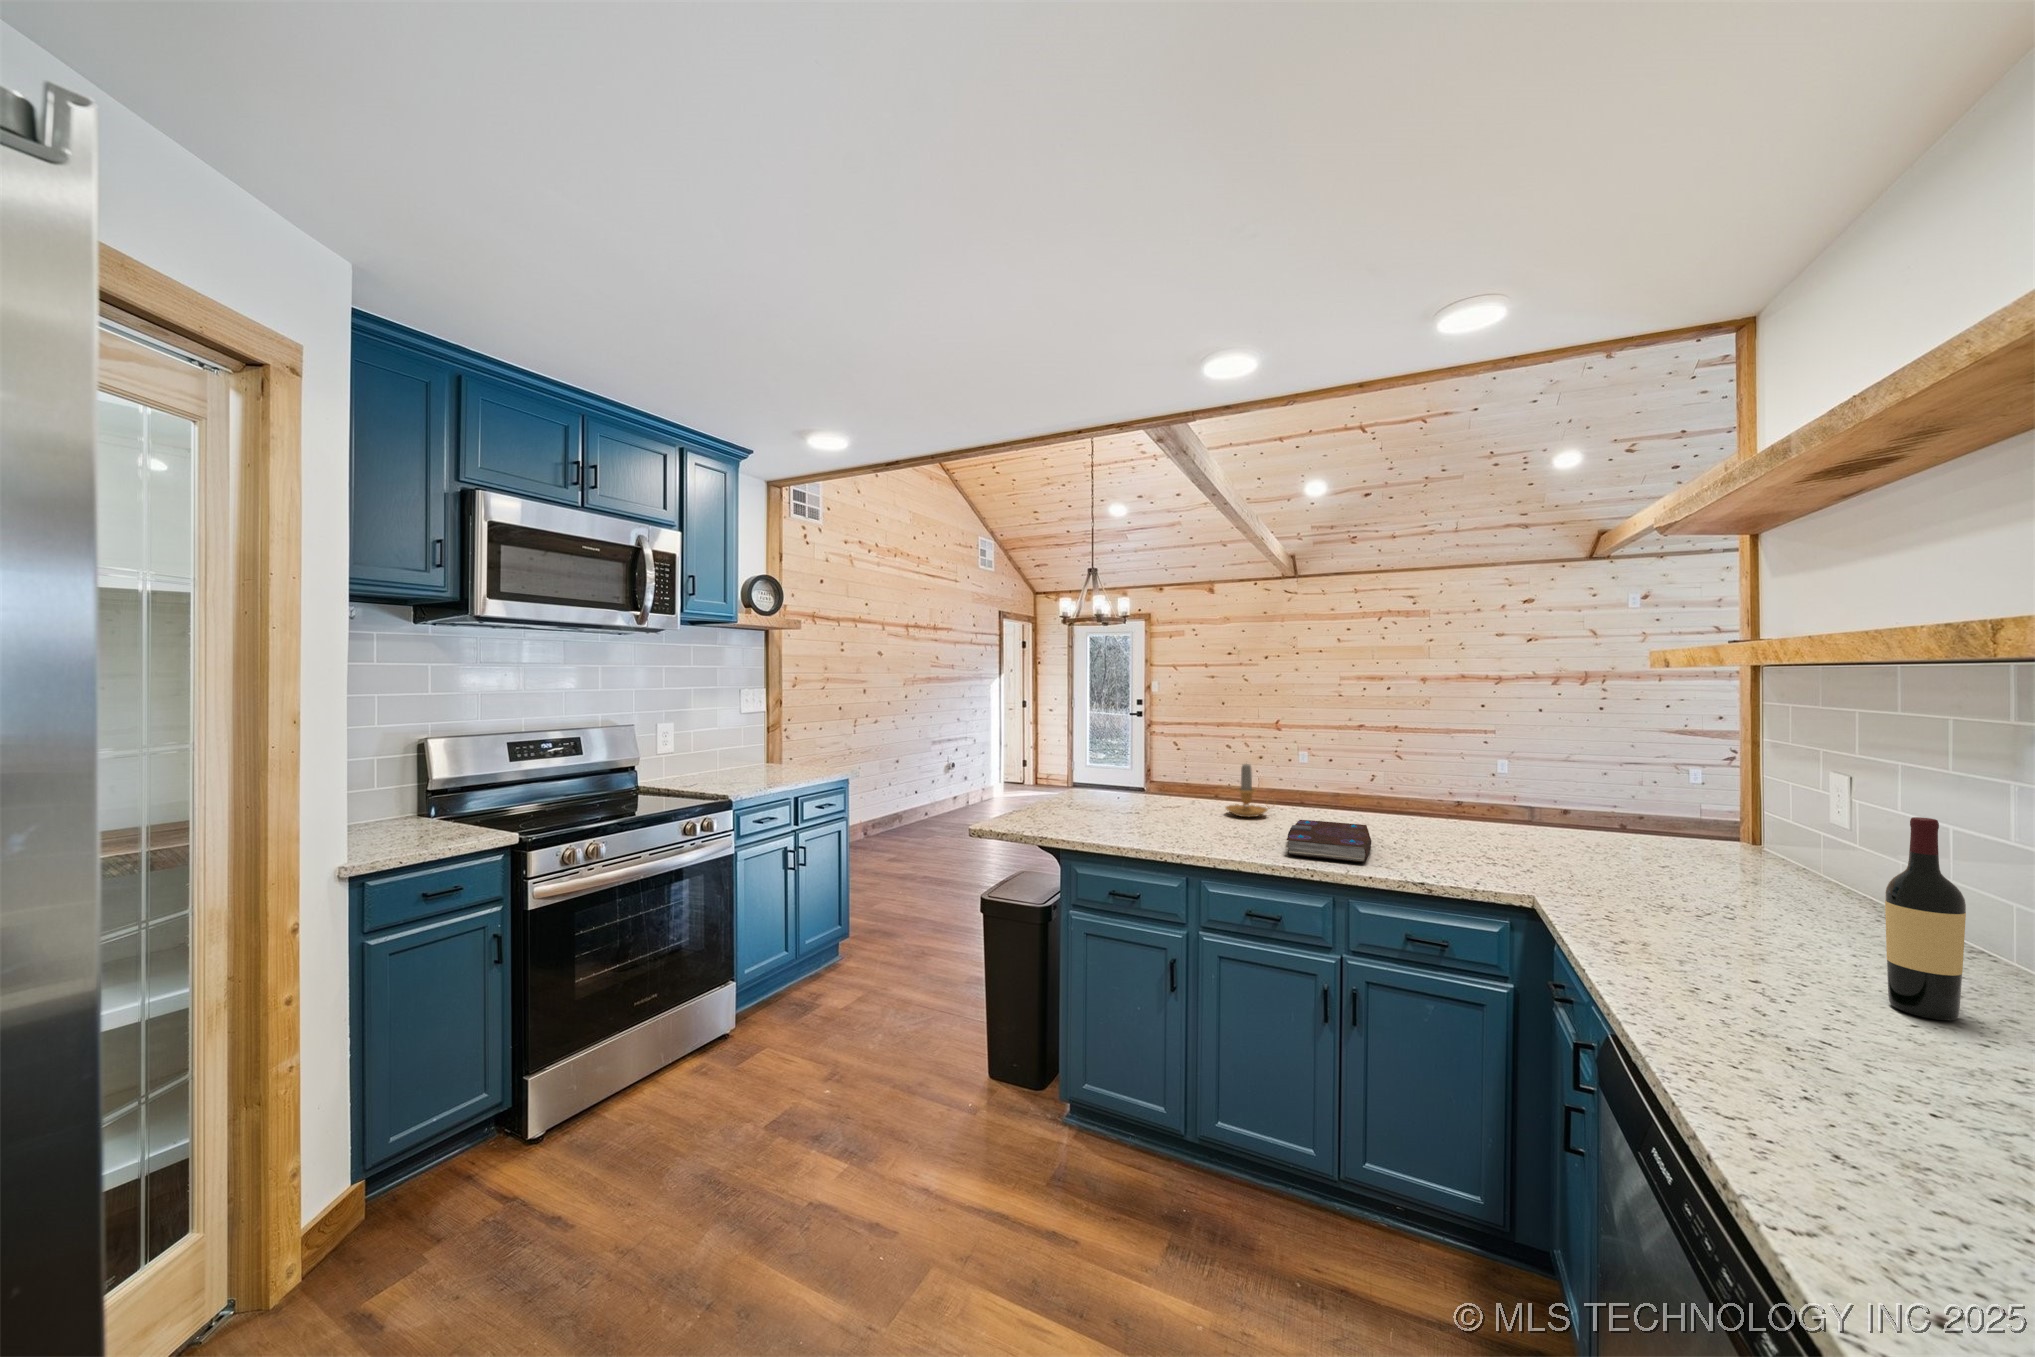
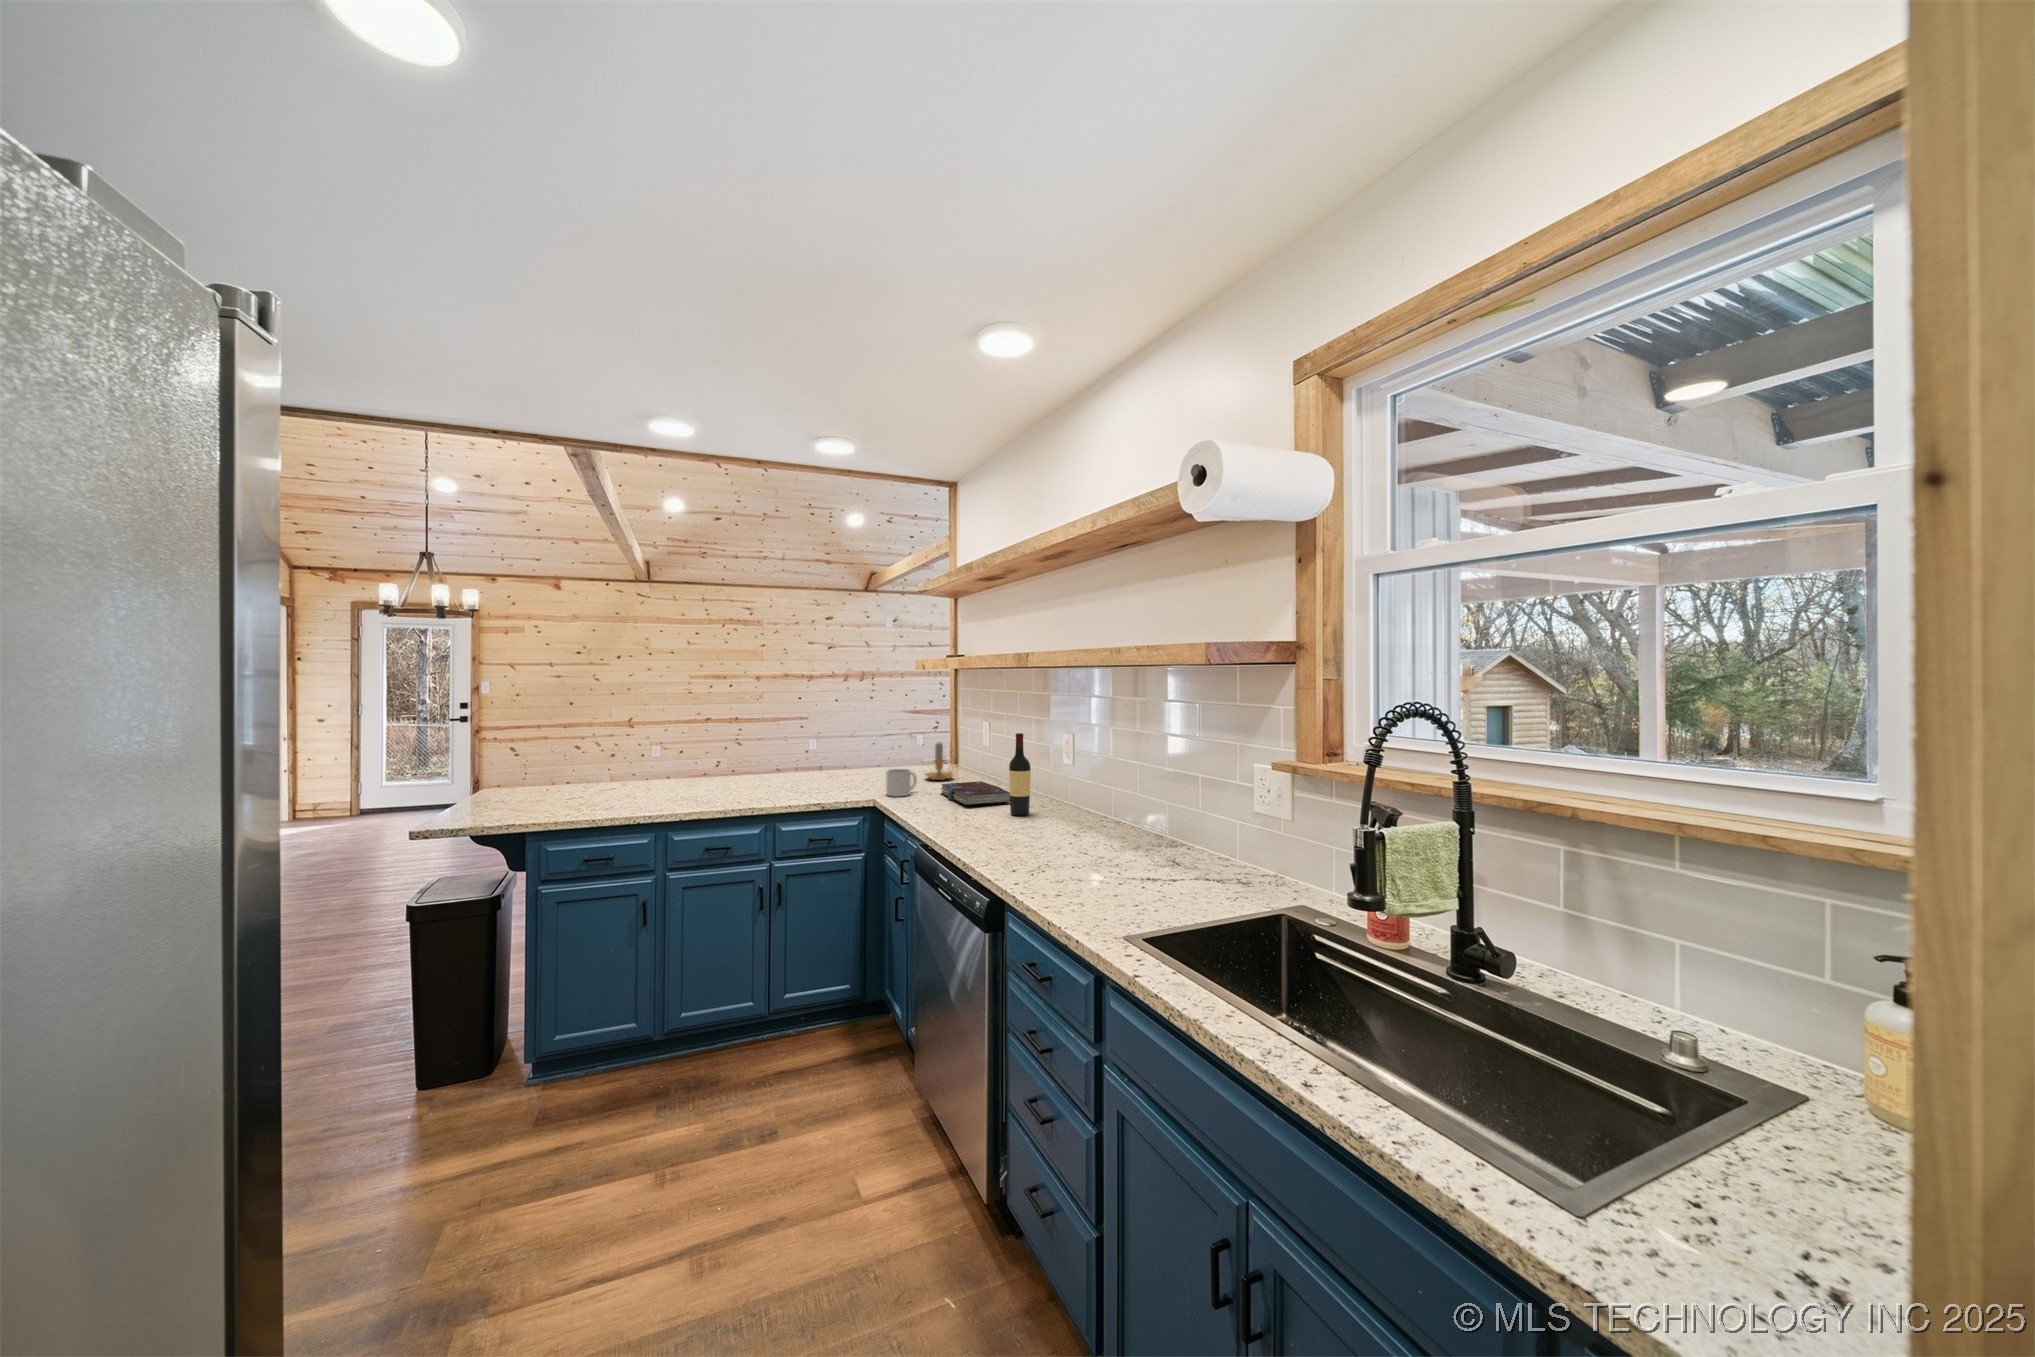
candle: present [1226,764,1270,817] -> present [925,742,953,780]
book: present [1286,820,1371,862] -> present [941,781,1010,806]
mug: none [1561,842,1630,895] -> present [886,769,917,796]

